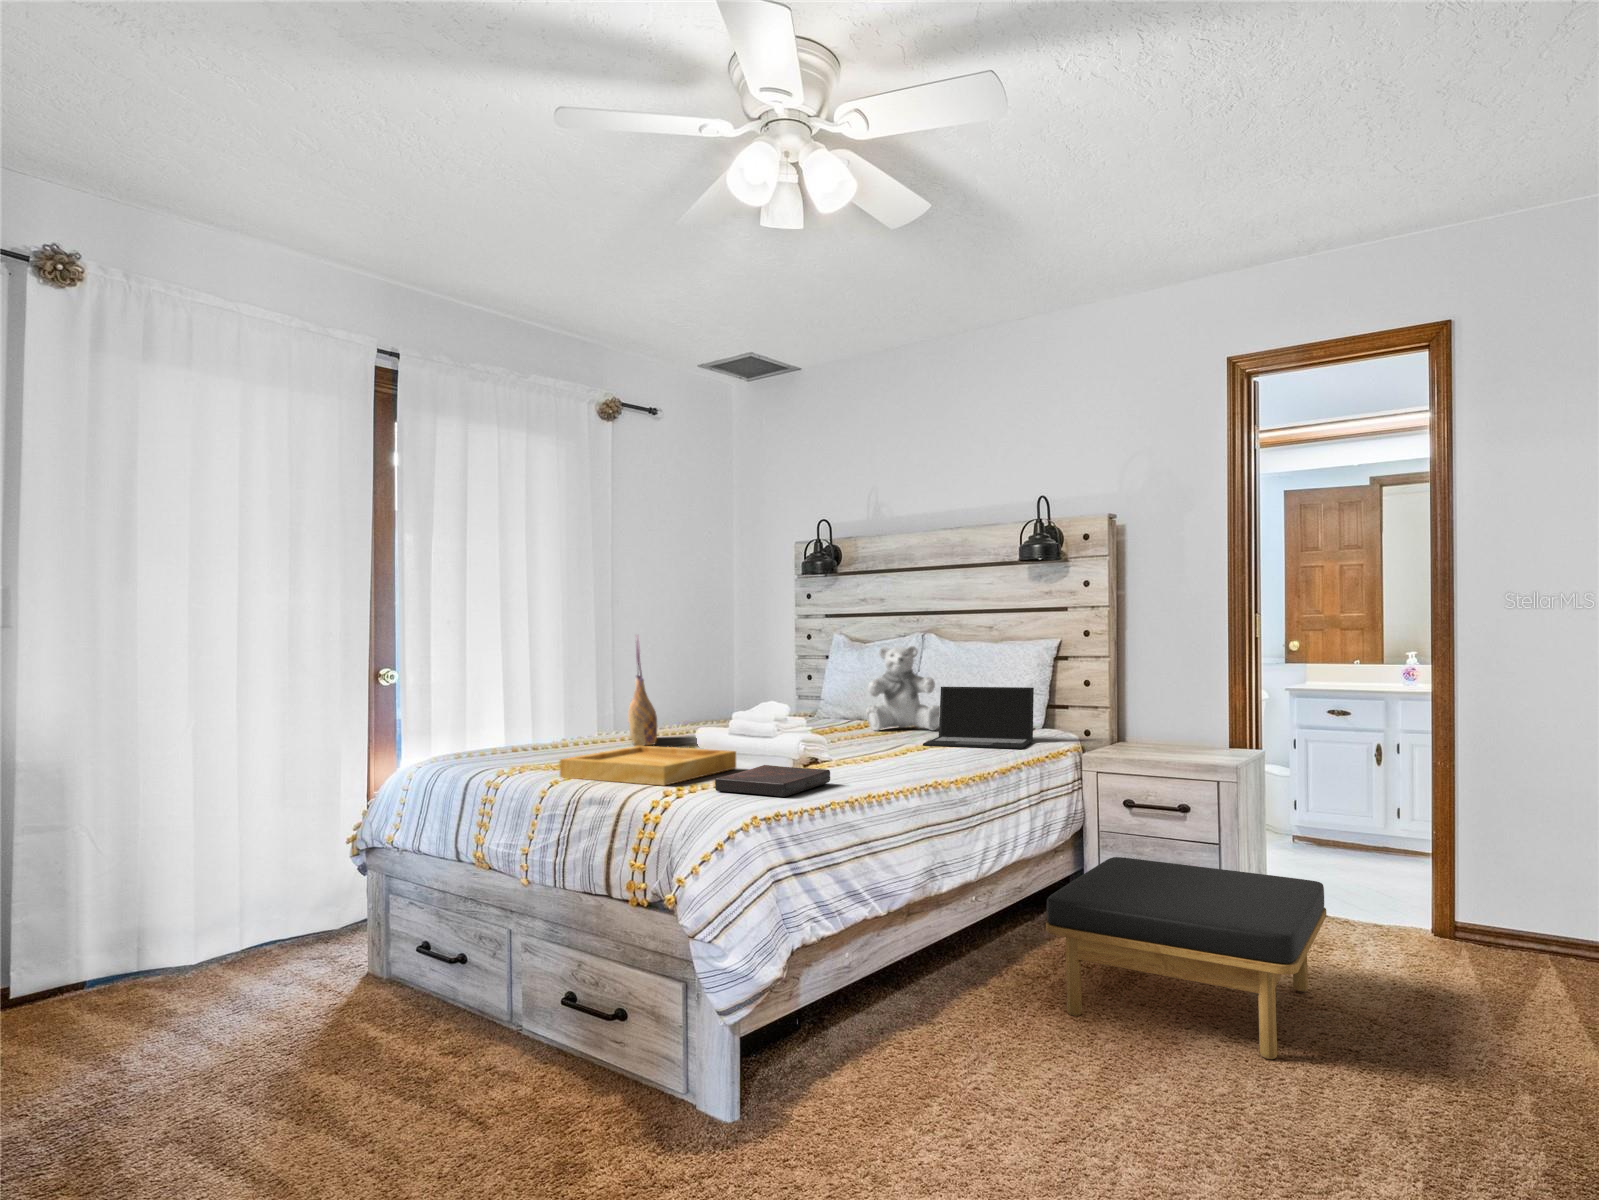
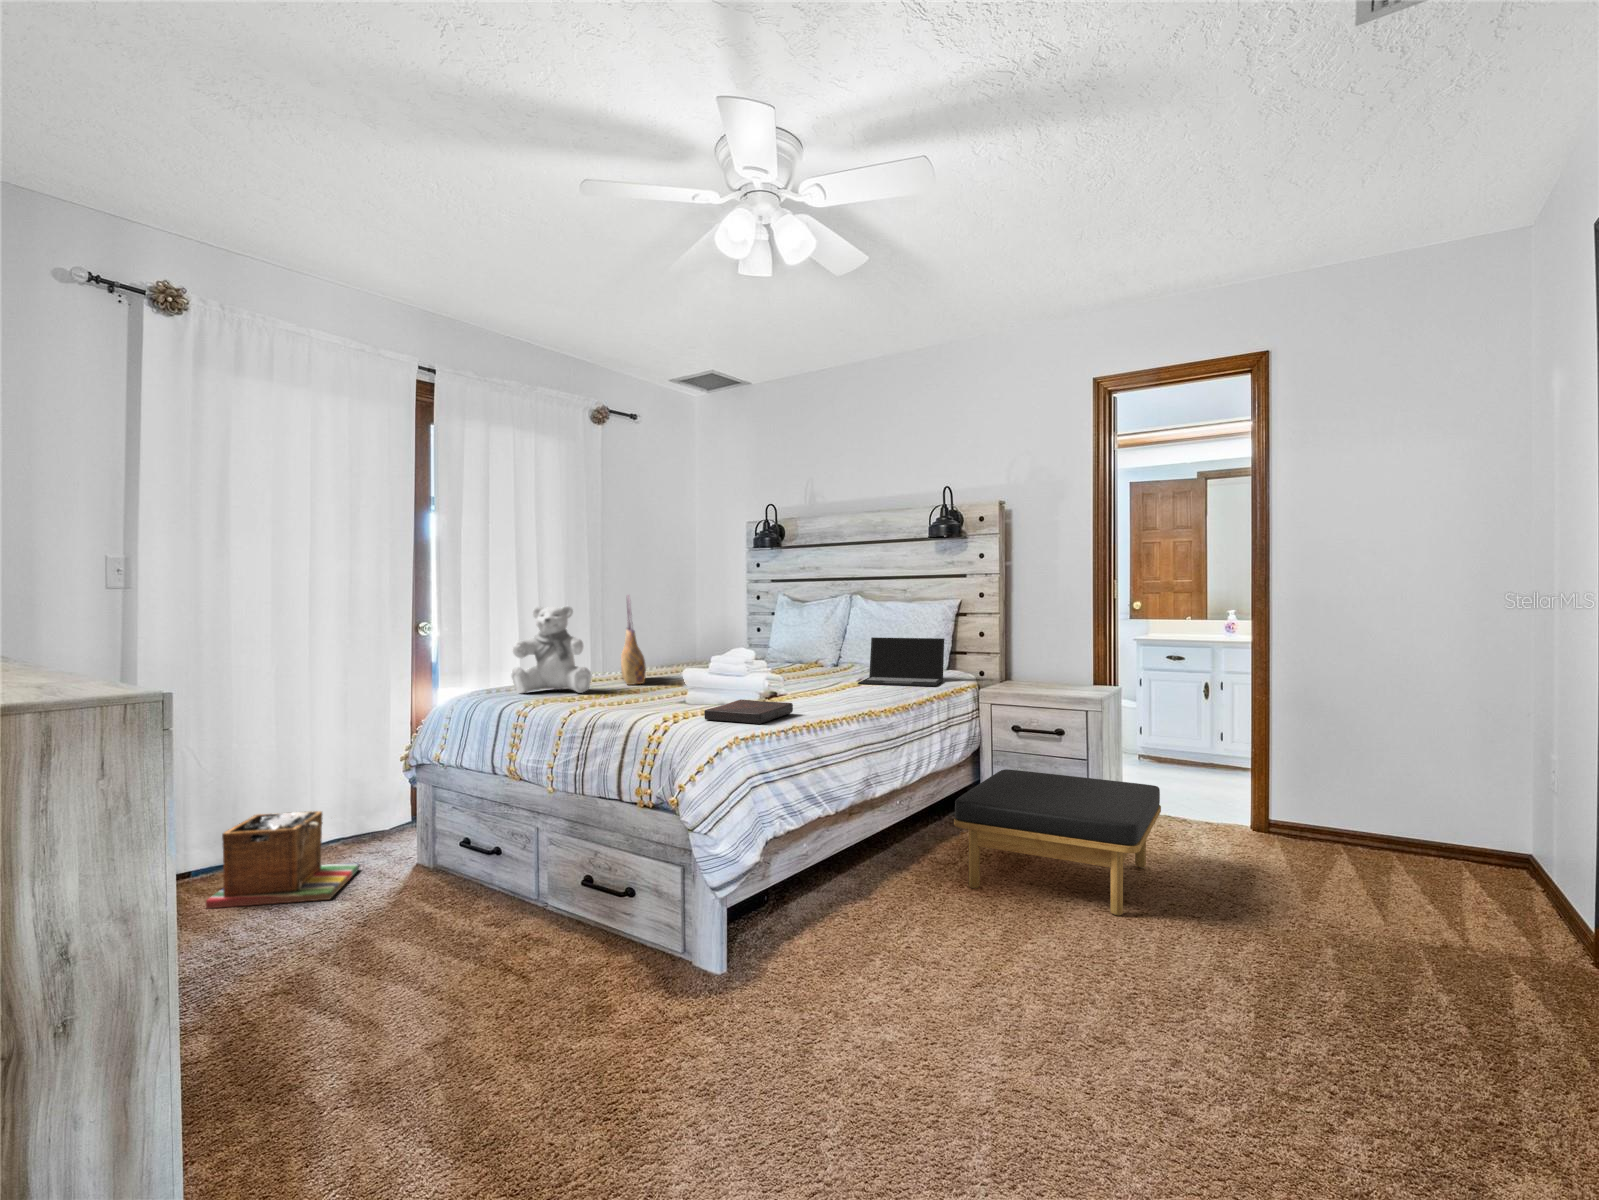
teddy bear: present [866,646,940,731] -> present [511,606,591,694]
tray: present [560,746,736,786] -> none [576,684,716,716]
laundry basket: none [115,901,305,1021] -> present [206,811,359,908]

